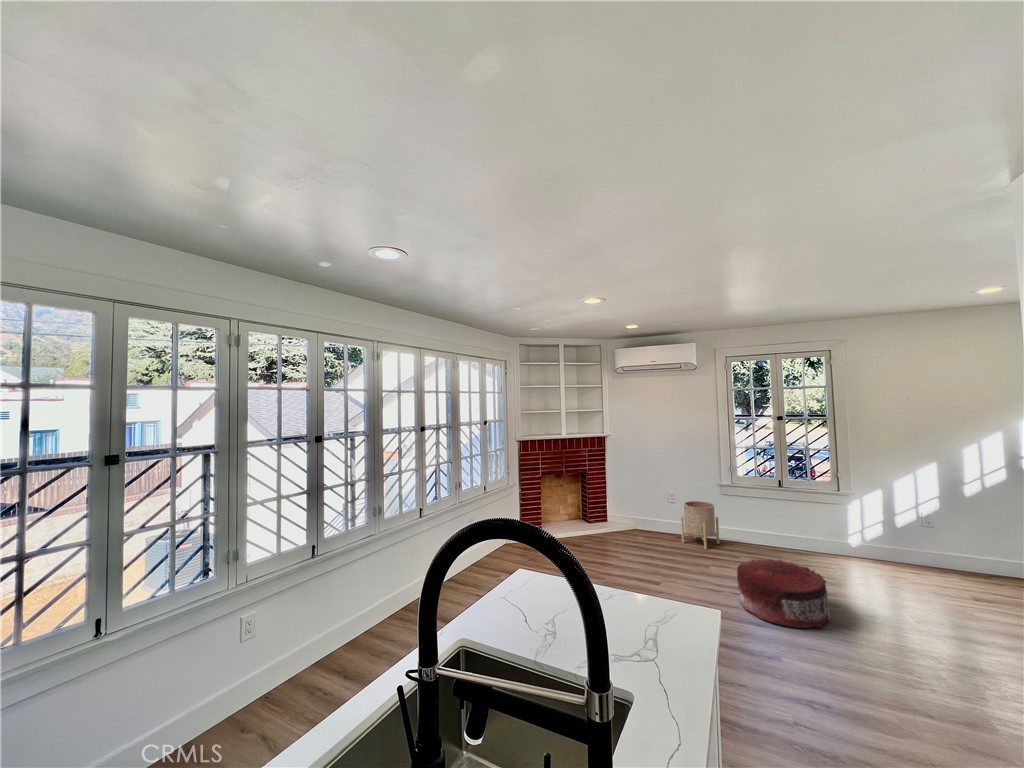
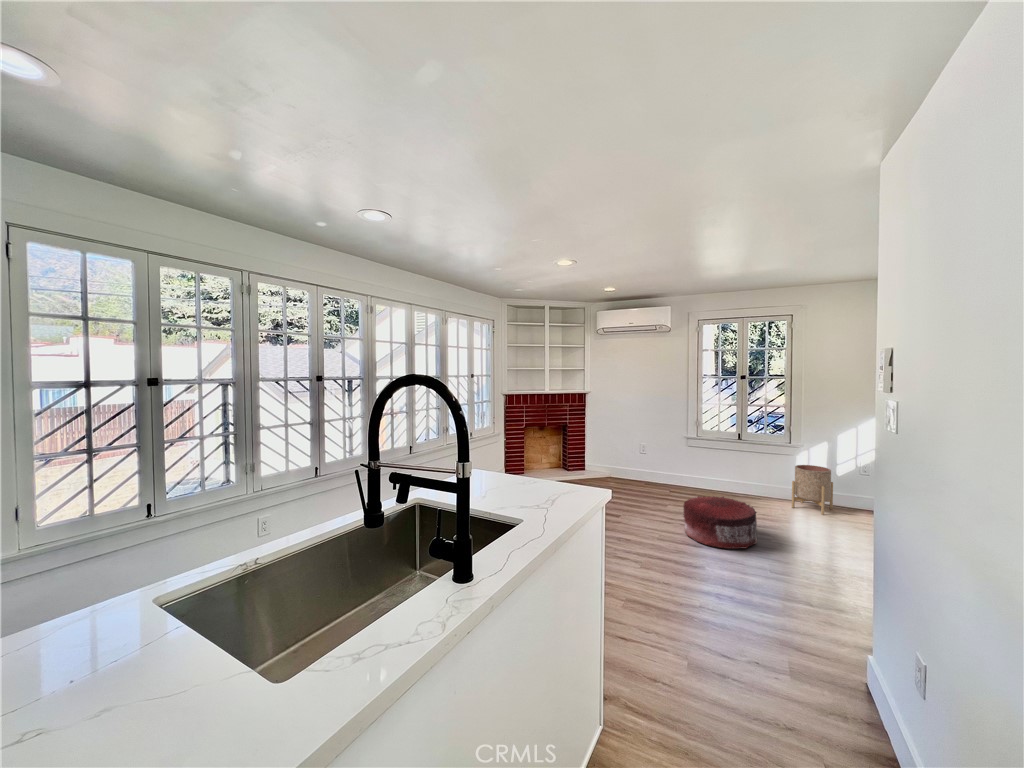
planter: present [681,501,719,549] -> present [792,465,833,515]

